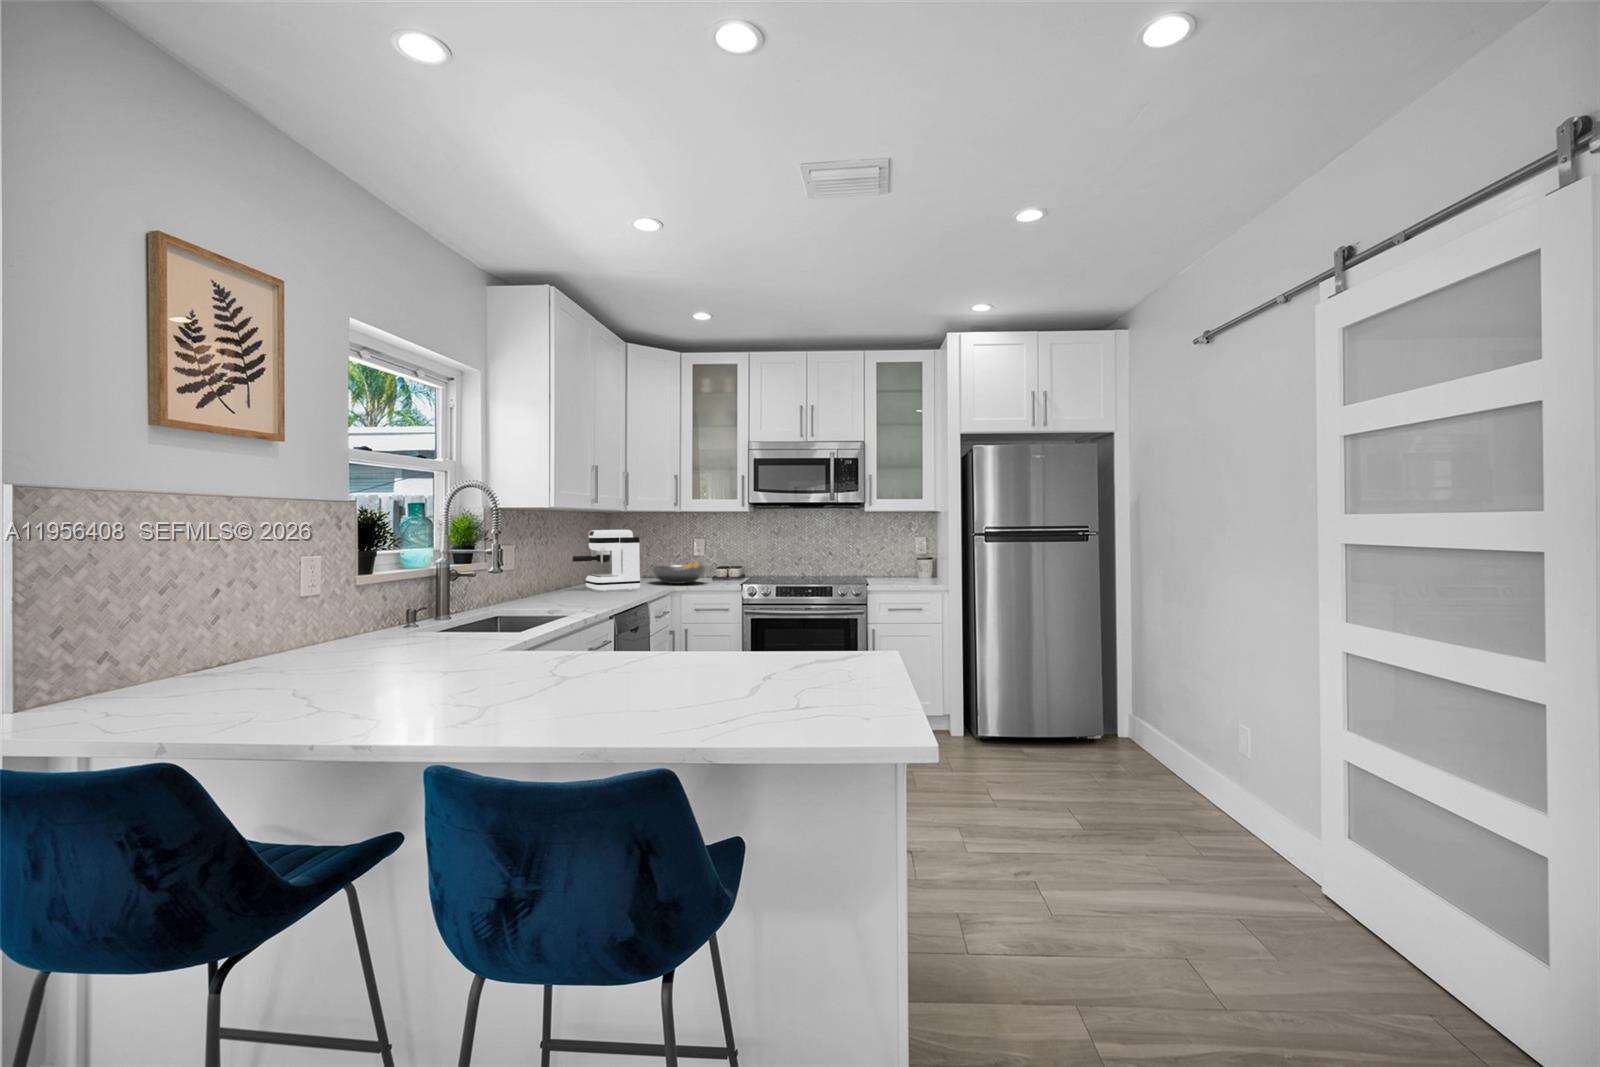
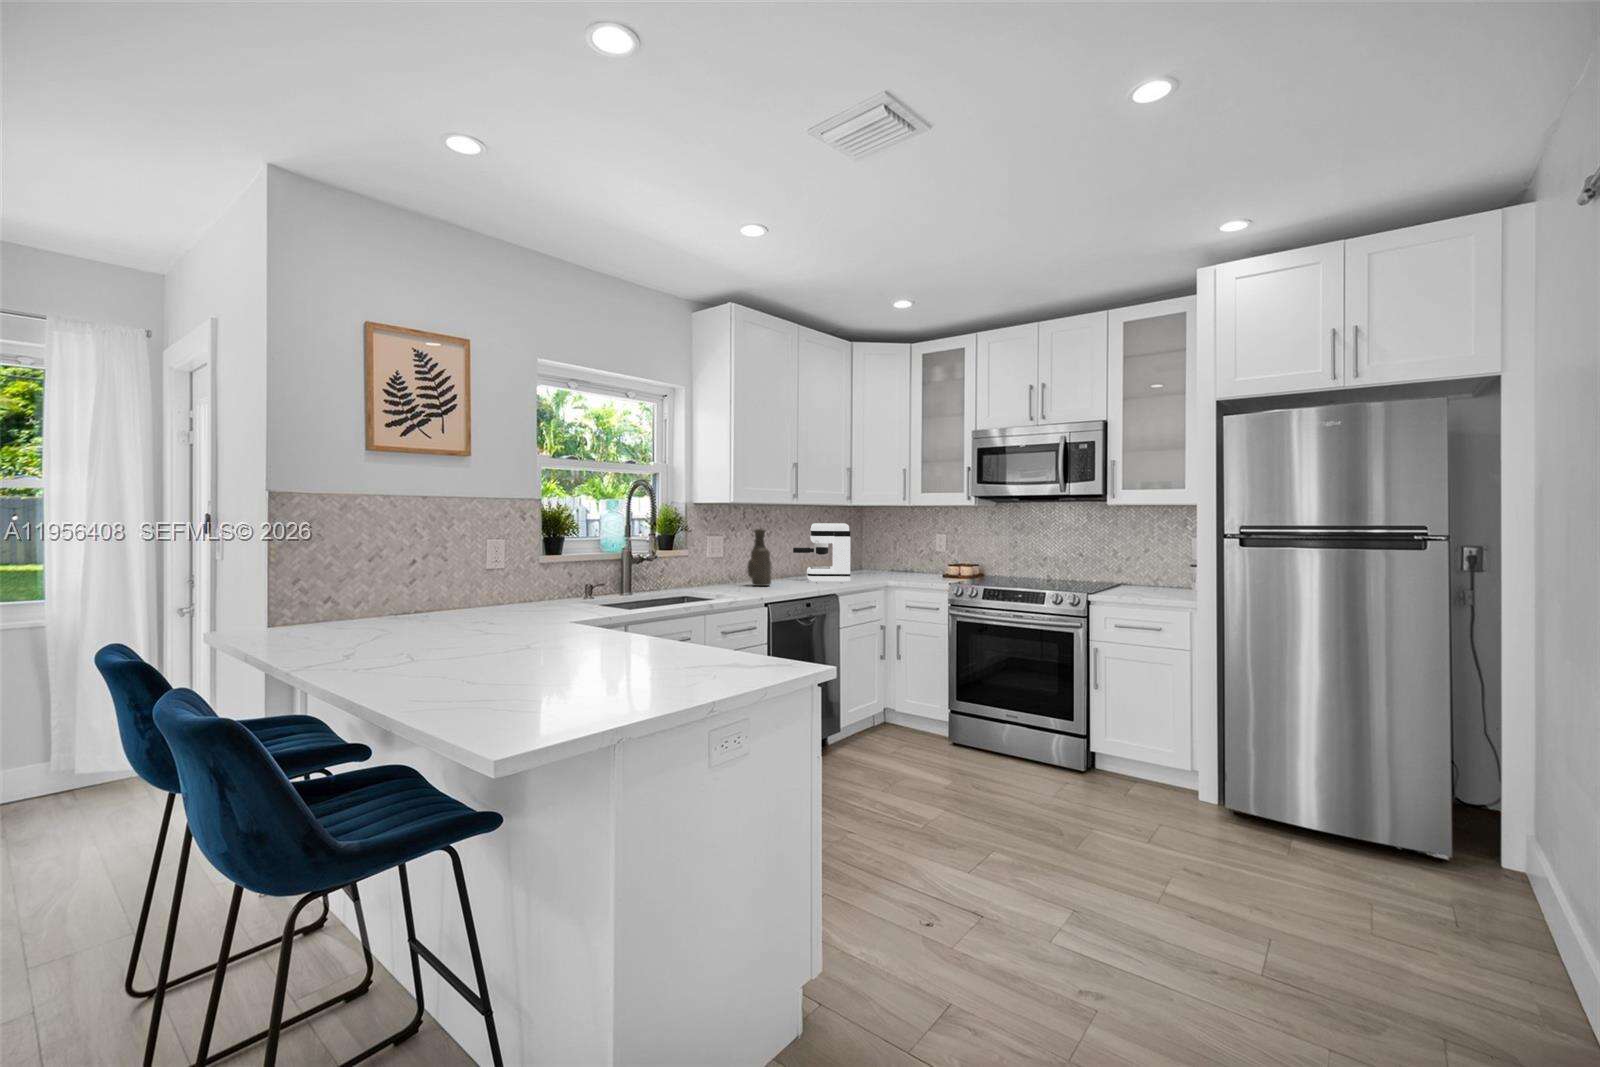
vase: none [543,537,569,598] -> present [747,529,771,586]
fruit bowl: present [651,562,707,584] -> none [880,558,939,579]

